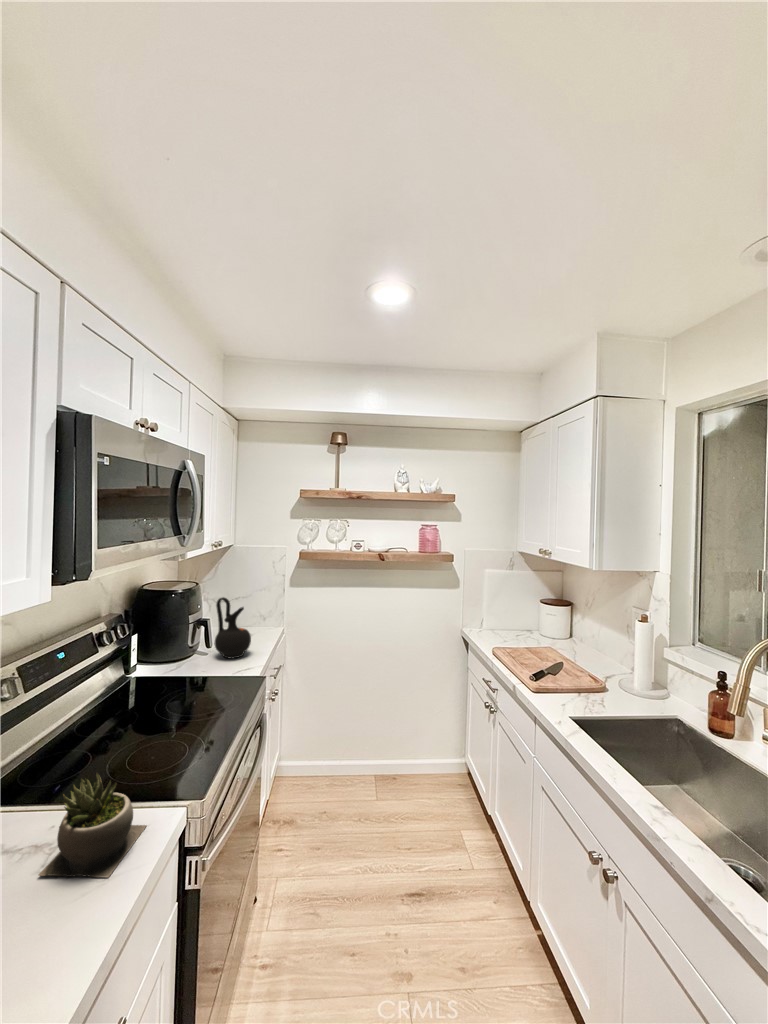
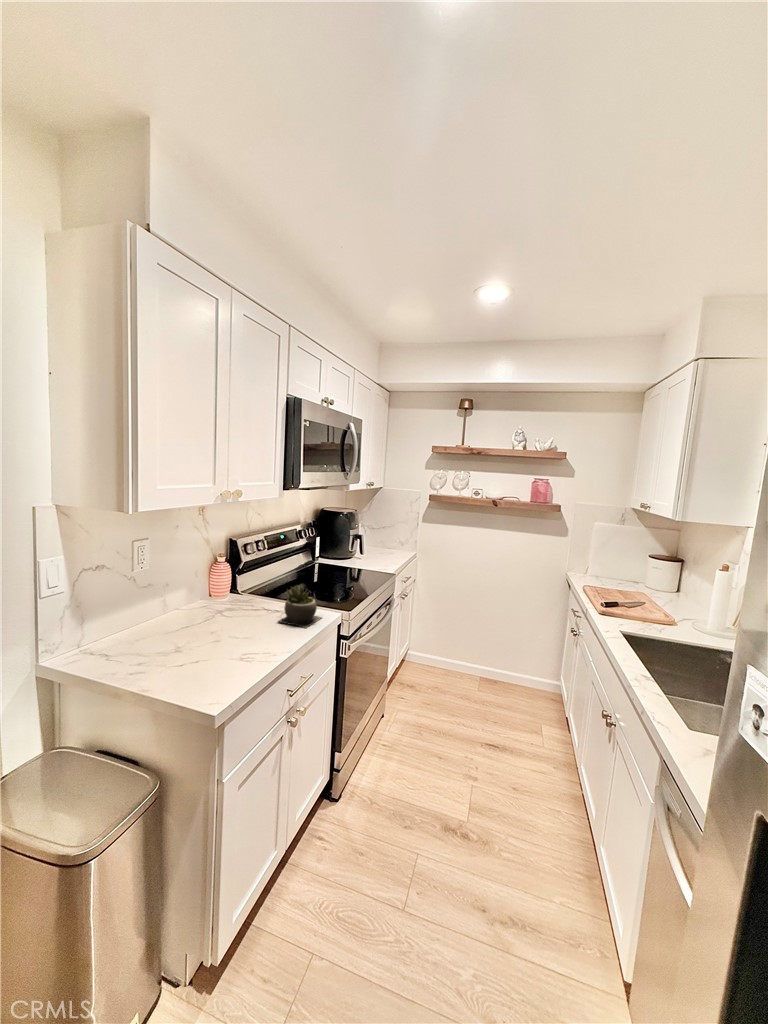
ceramic jug: present [215,597,251,658] -> none [366,521,390,564]

